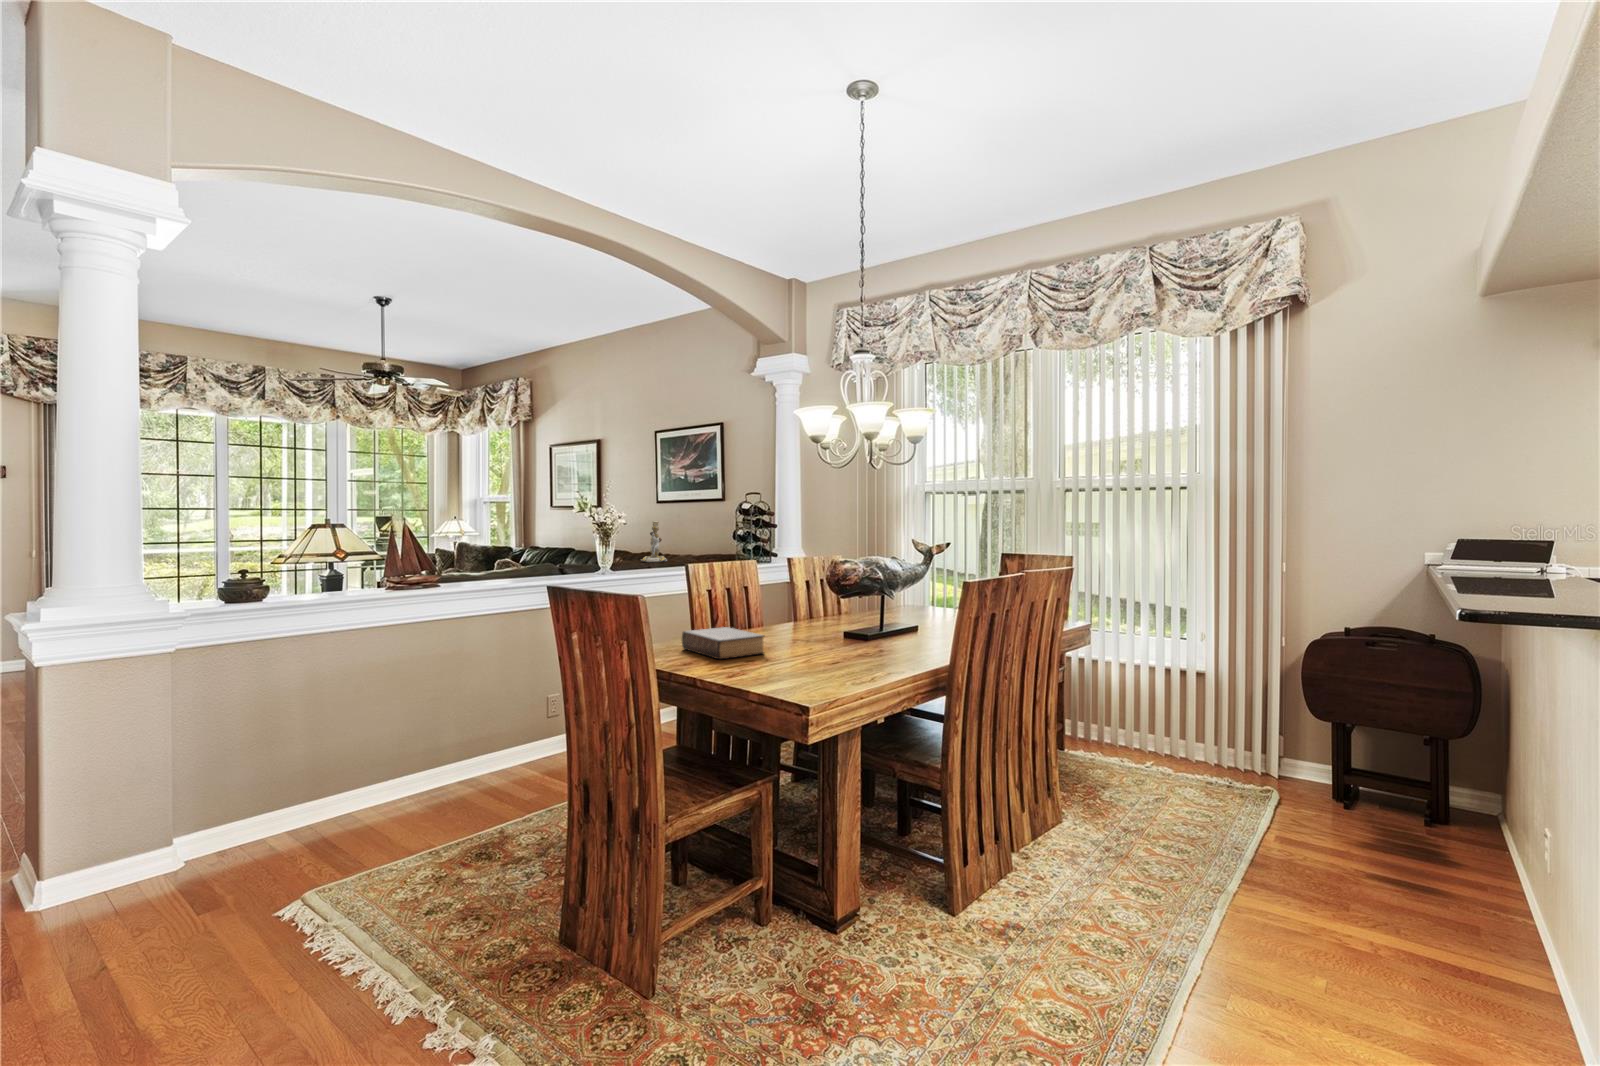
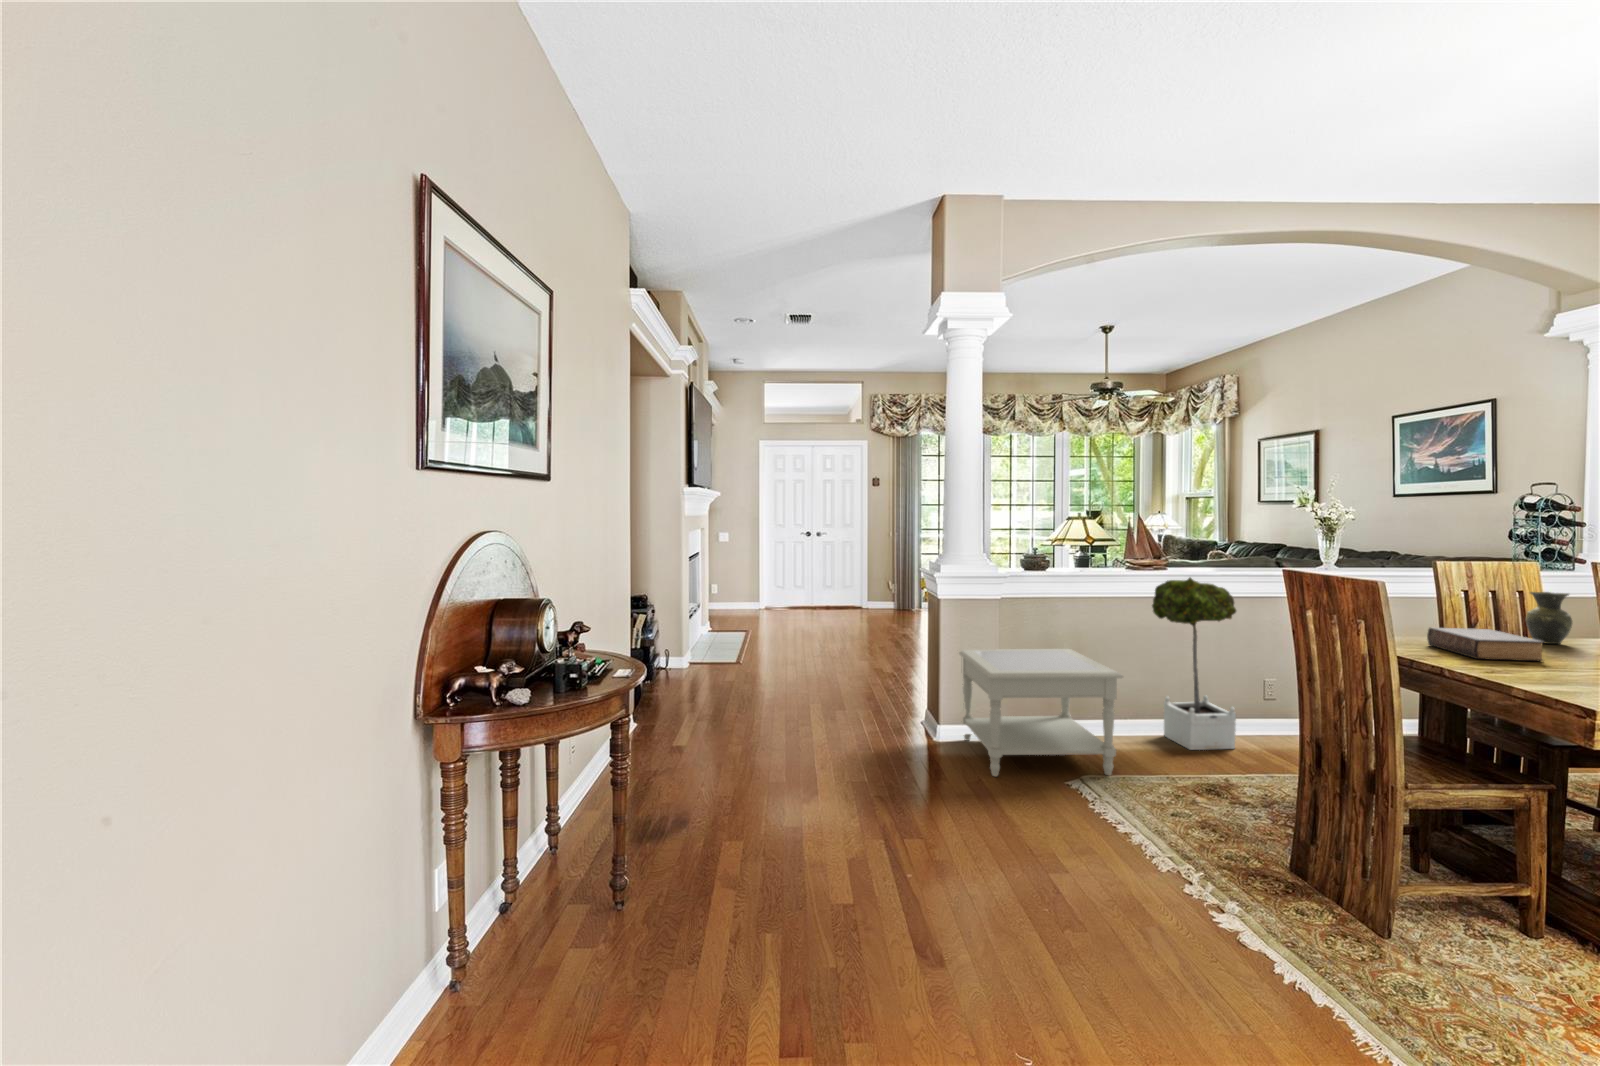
candlestick: present [641,521,667,562] -> none [1370,516,1406,560]
vase: none [750,587,779,634] -> present [1526,592,1572,644]
potted tree: none [419,594,518,802] -> present [1152,578,1236,750]
side table: none [91,705,370,943] -> present [959,648,1123,776]

